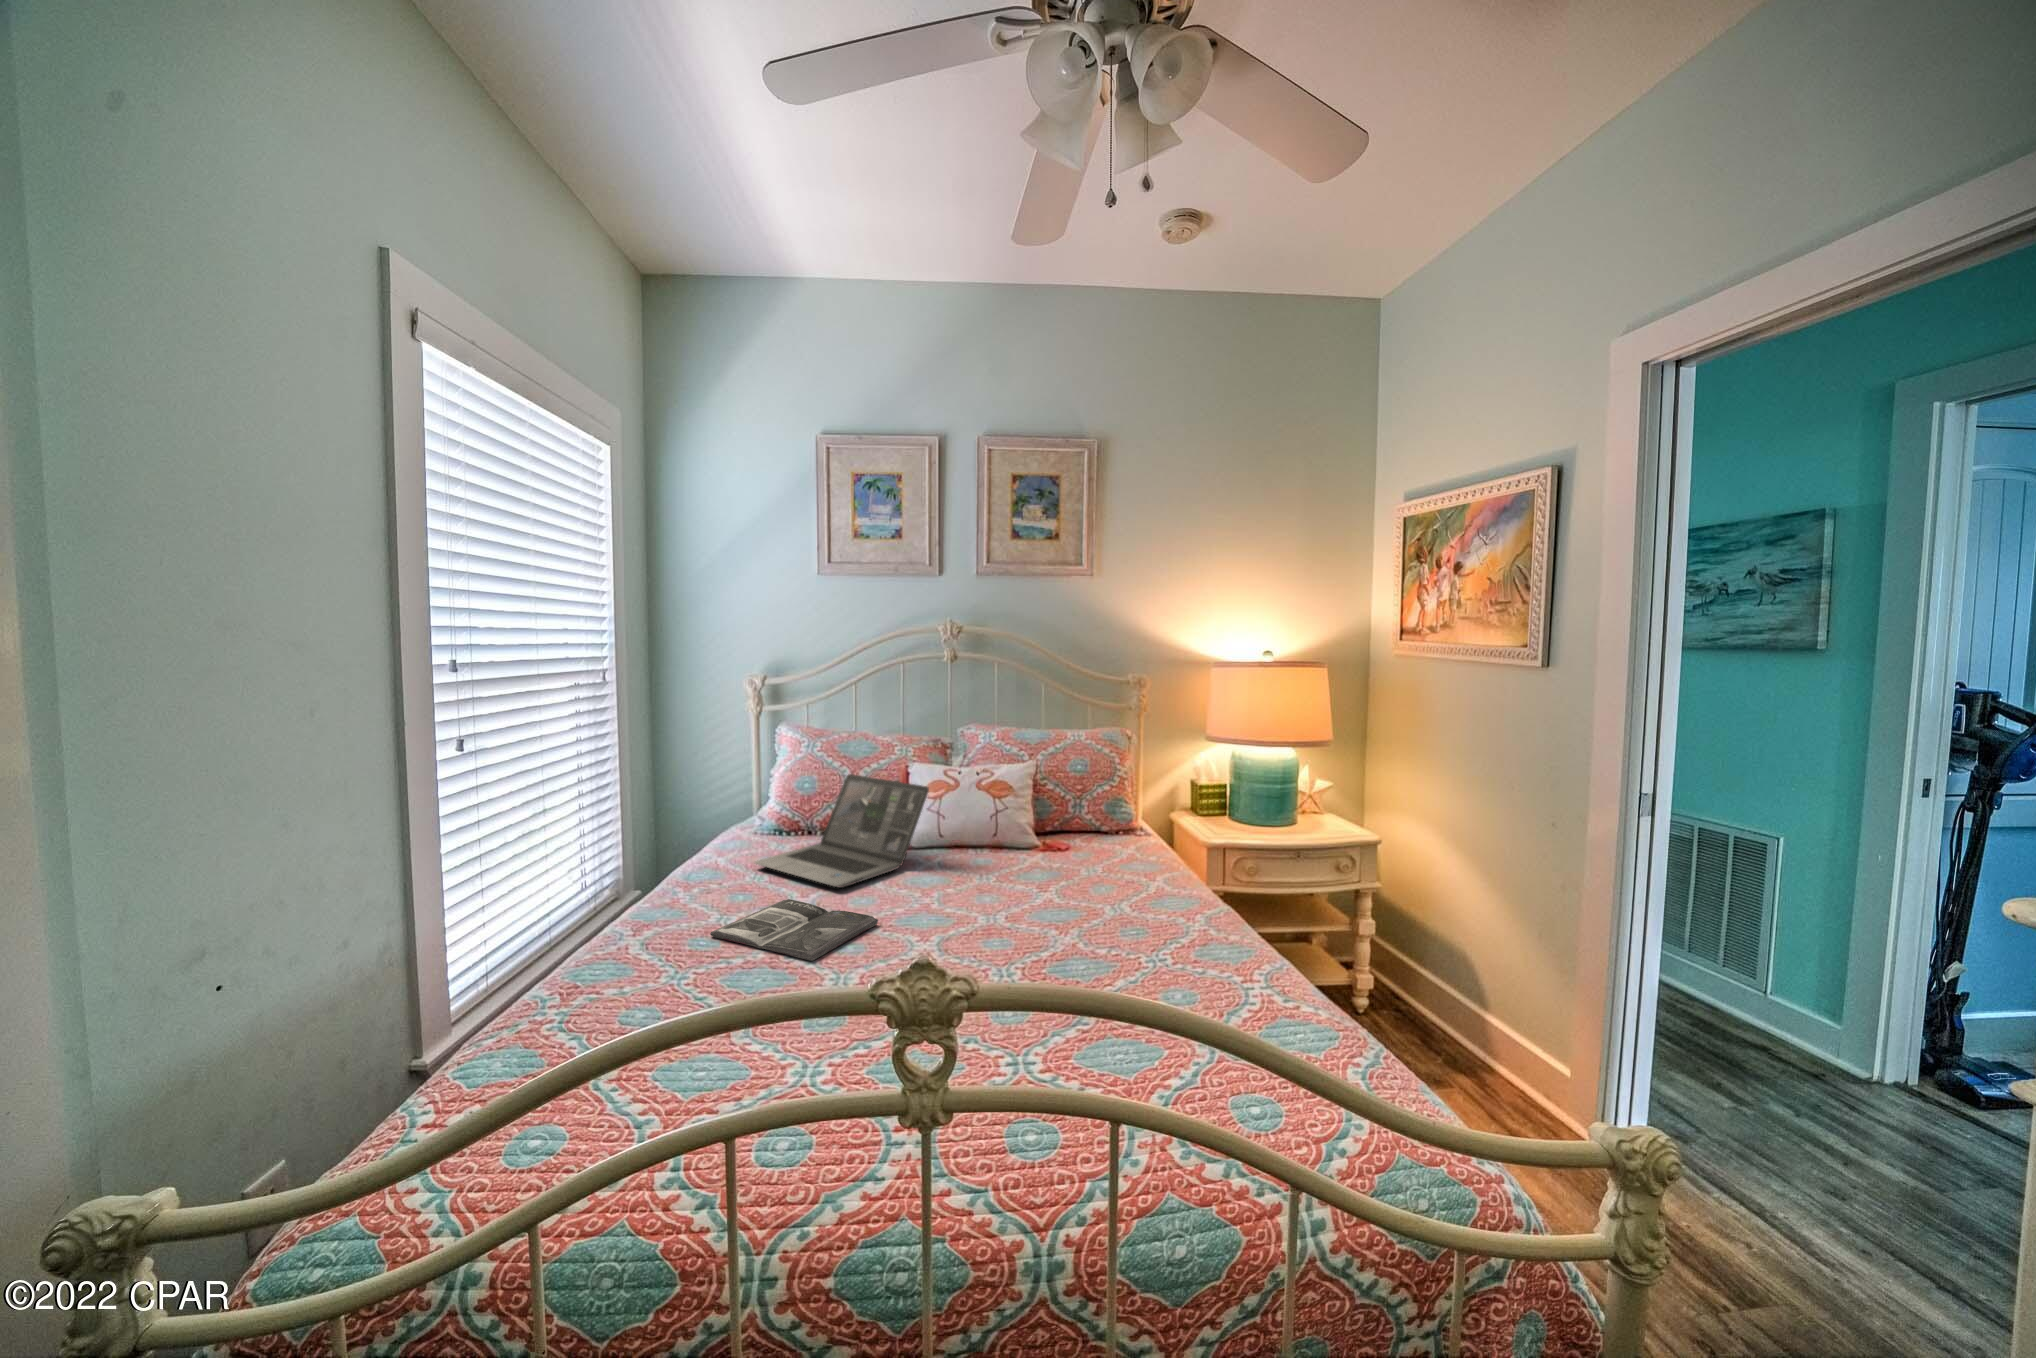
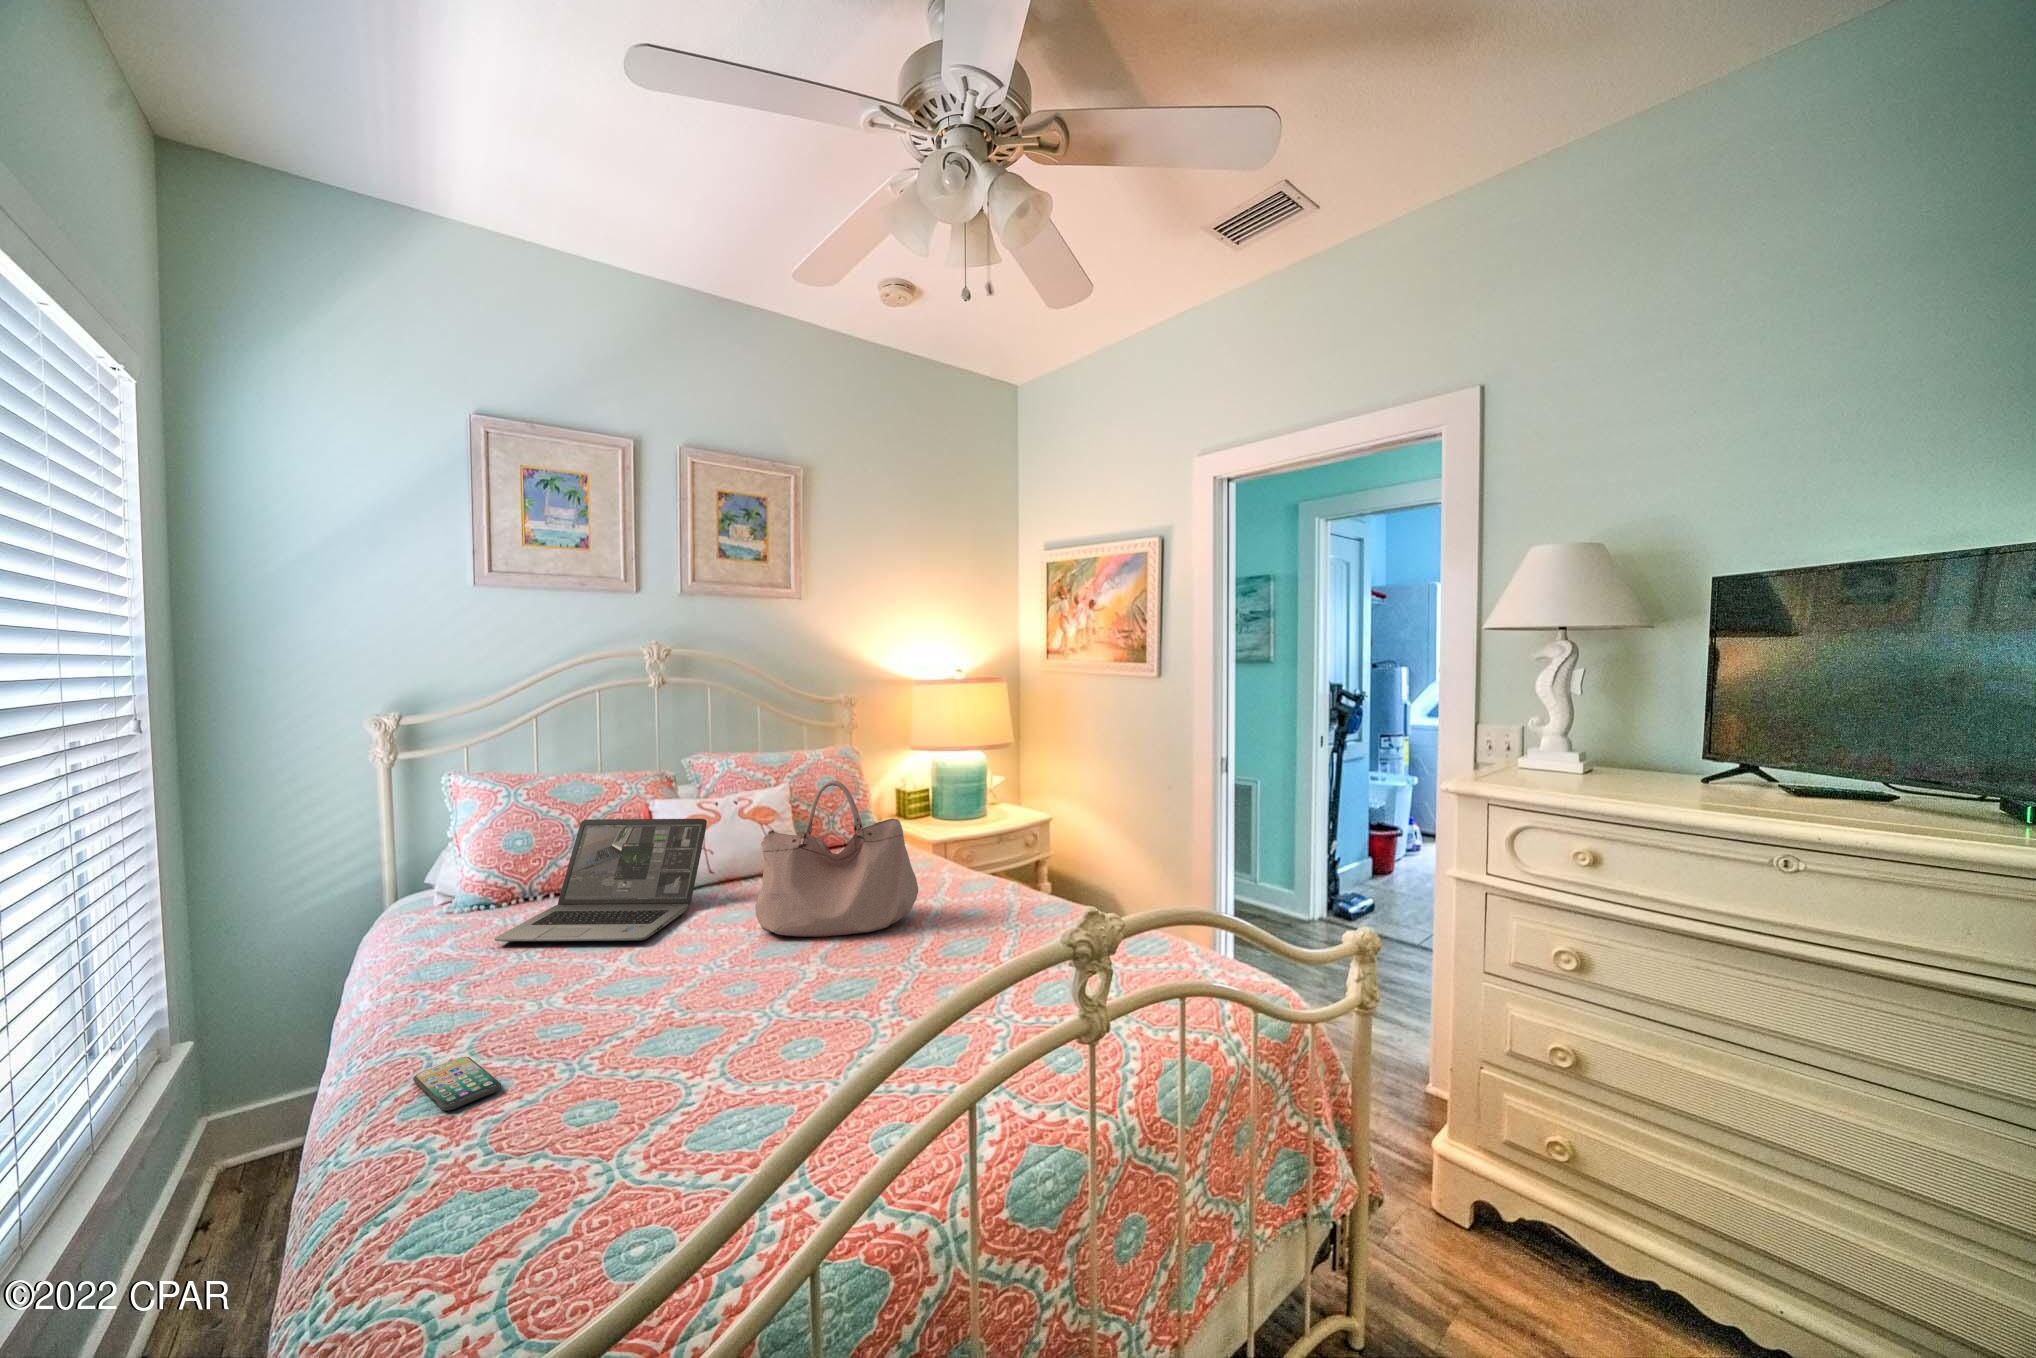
handbag: none [925,764,1073,928] -> present [755,781,918,937]
magazine: present [710,899,878,961] -> none [540,954,732,1020]
smartphone: none [589,949,643,987] -> present [413,1057,501,1111]

